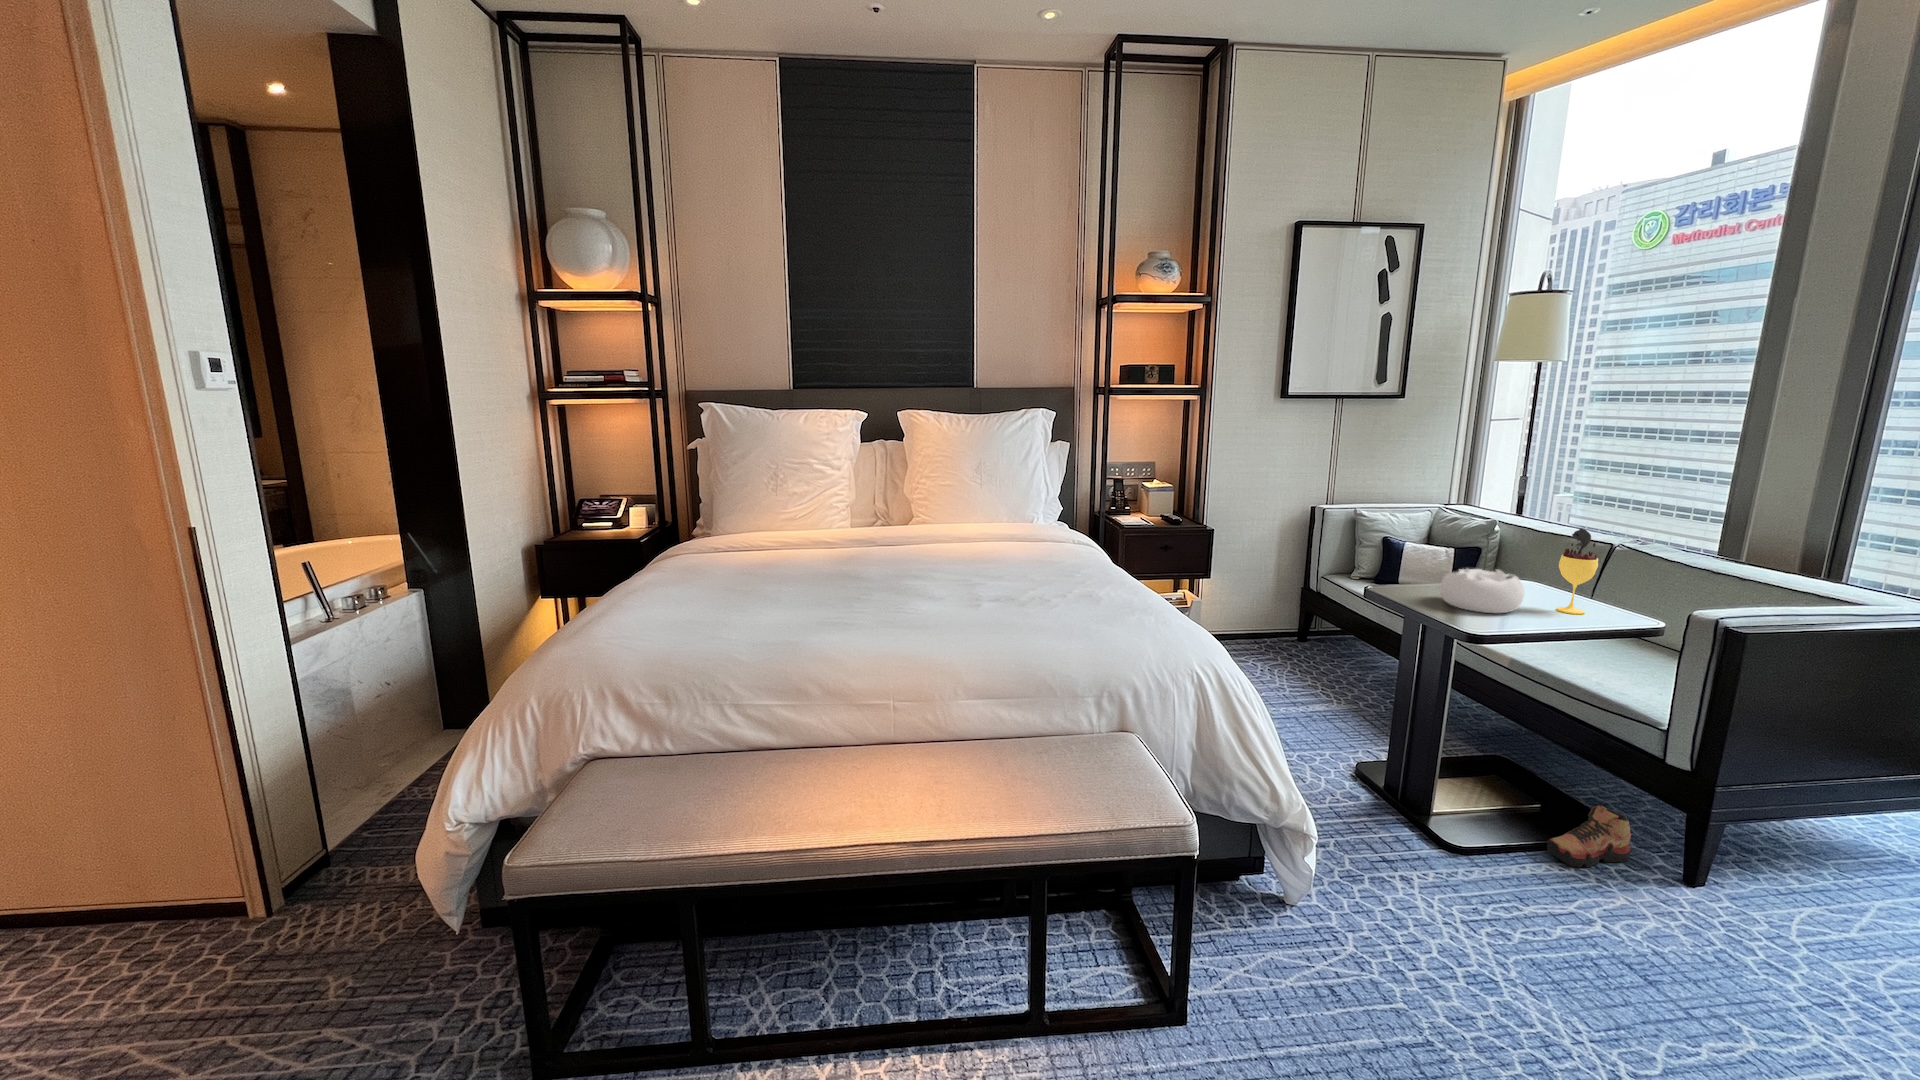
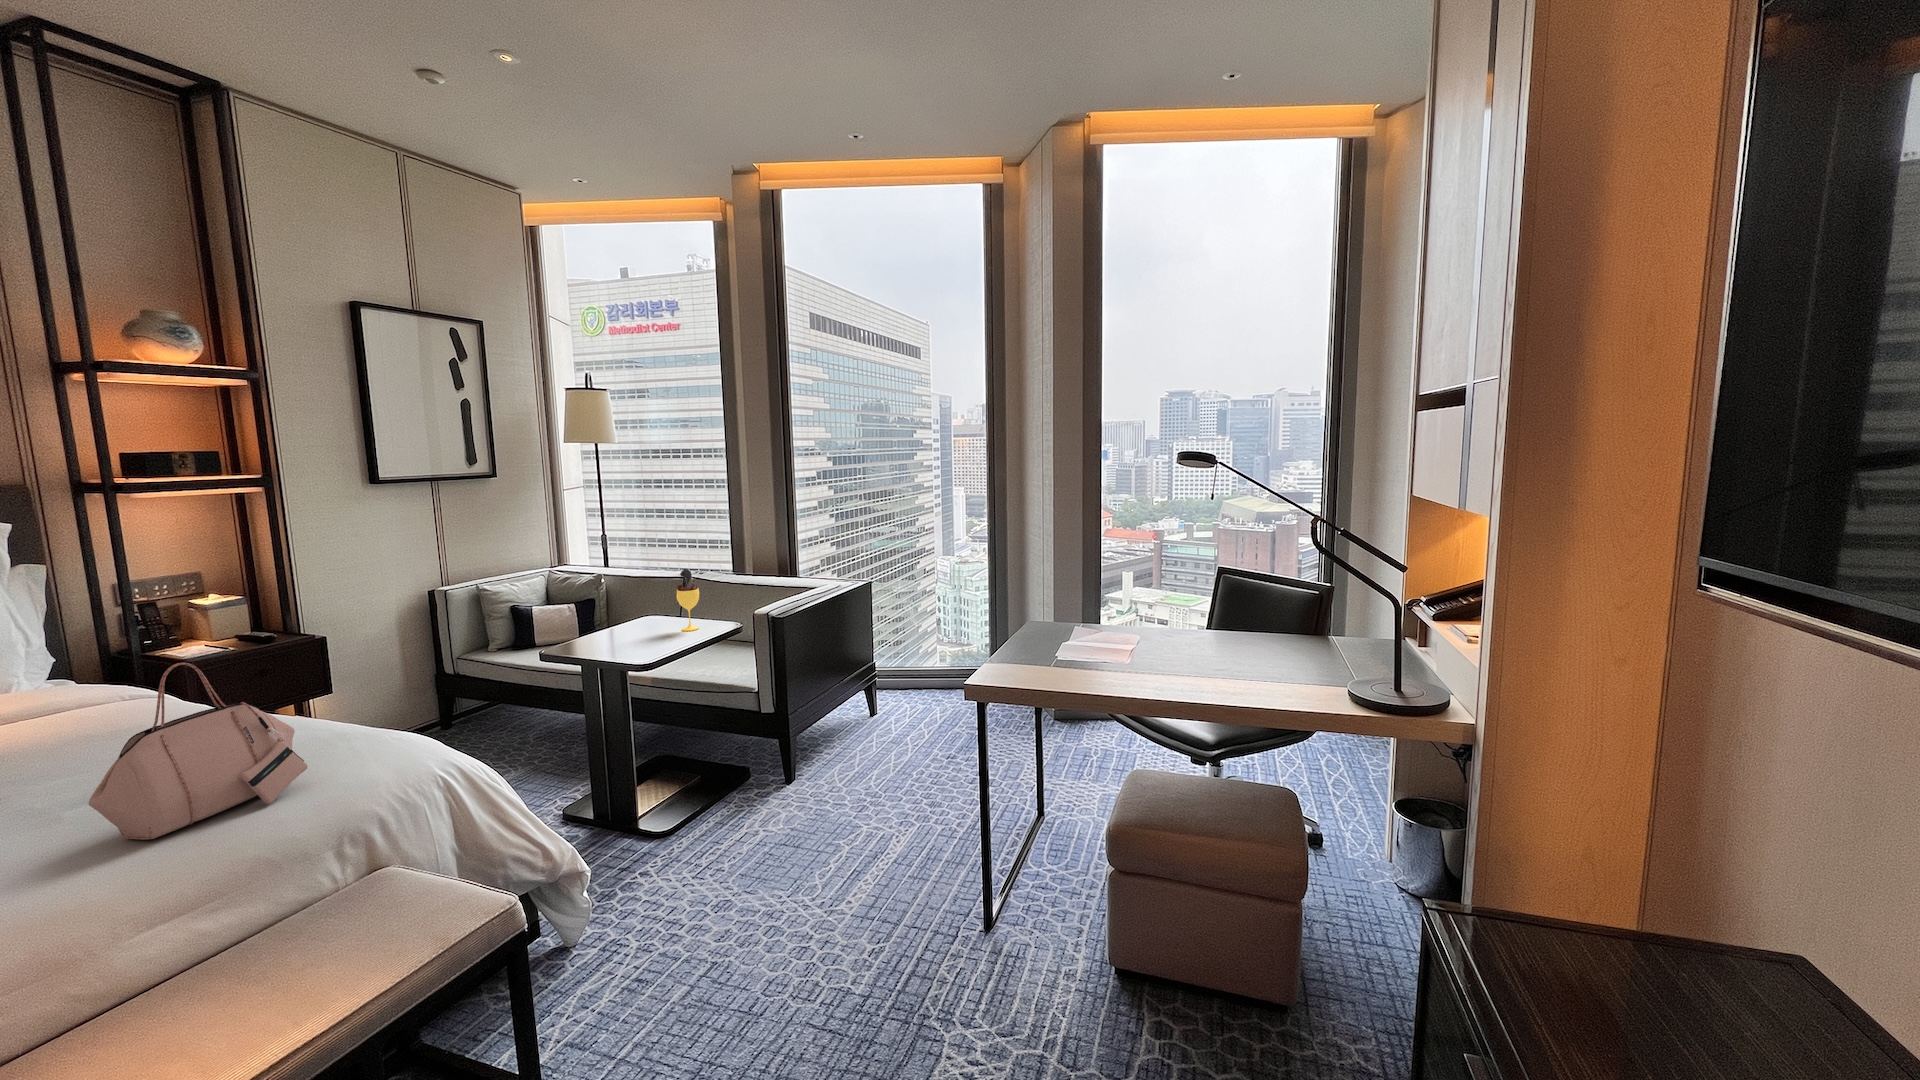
handbag: none [972,515,1102,643] -> present [89,663,308,840]
decorative bowl: present [1440,569,1524,613] -> none [604,610,663,647]
shoe: present [1547,804,1631,867] -> none [717,756,759,806]

